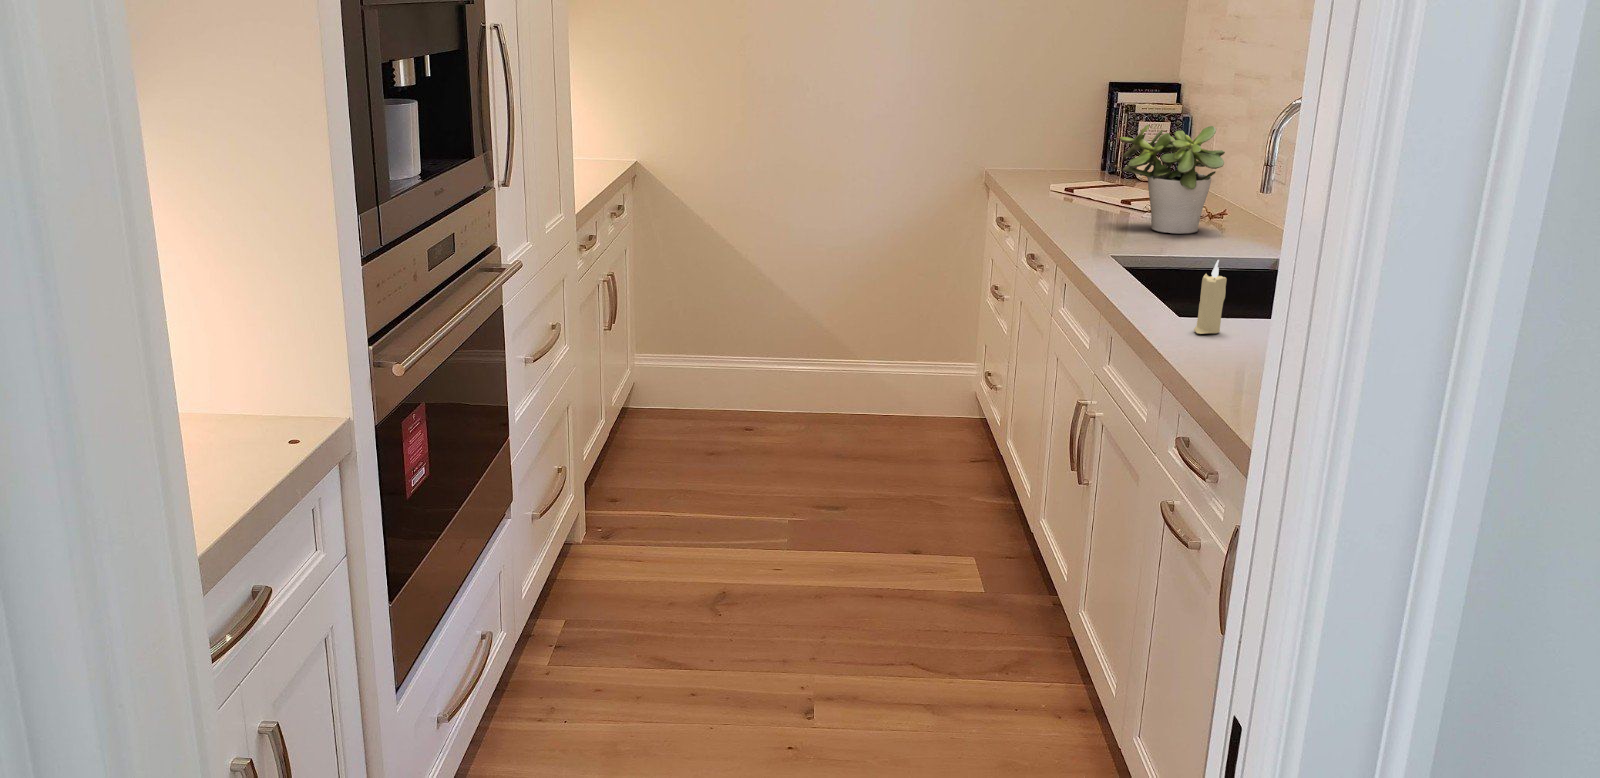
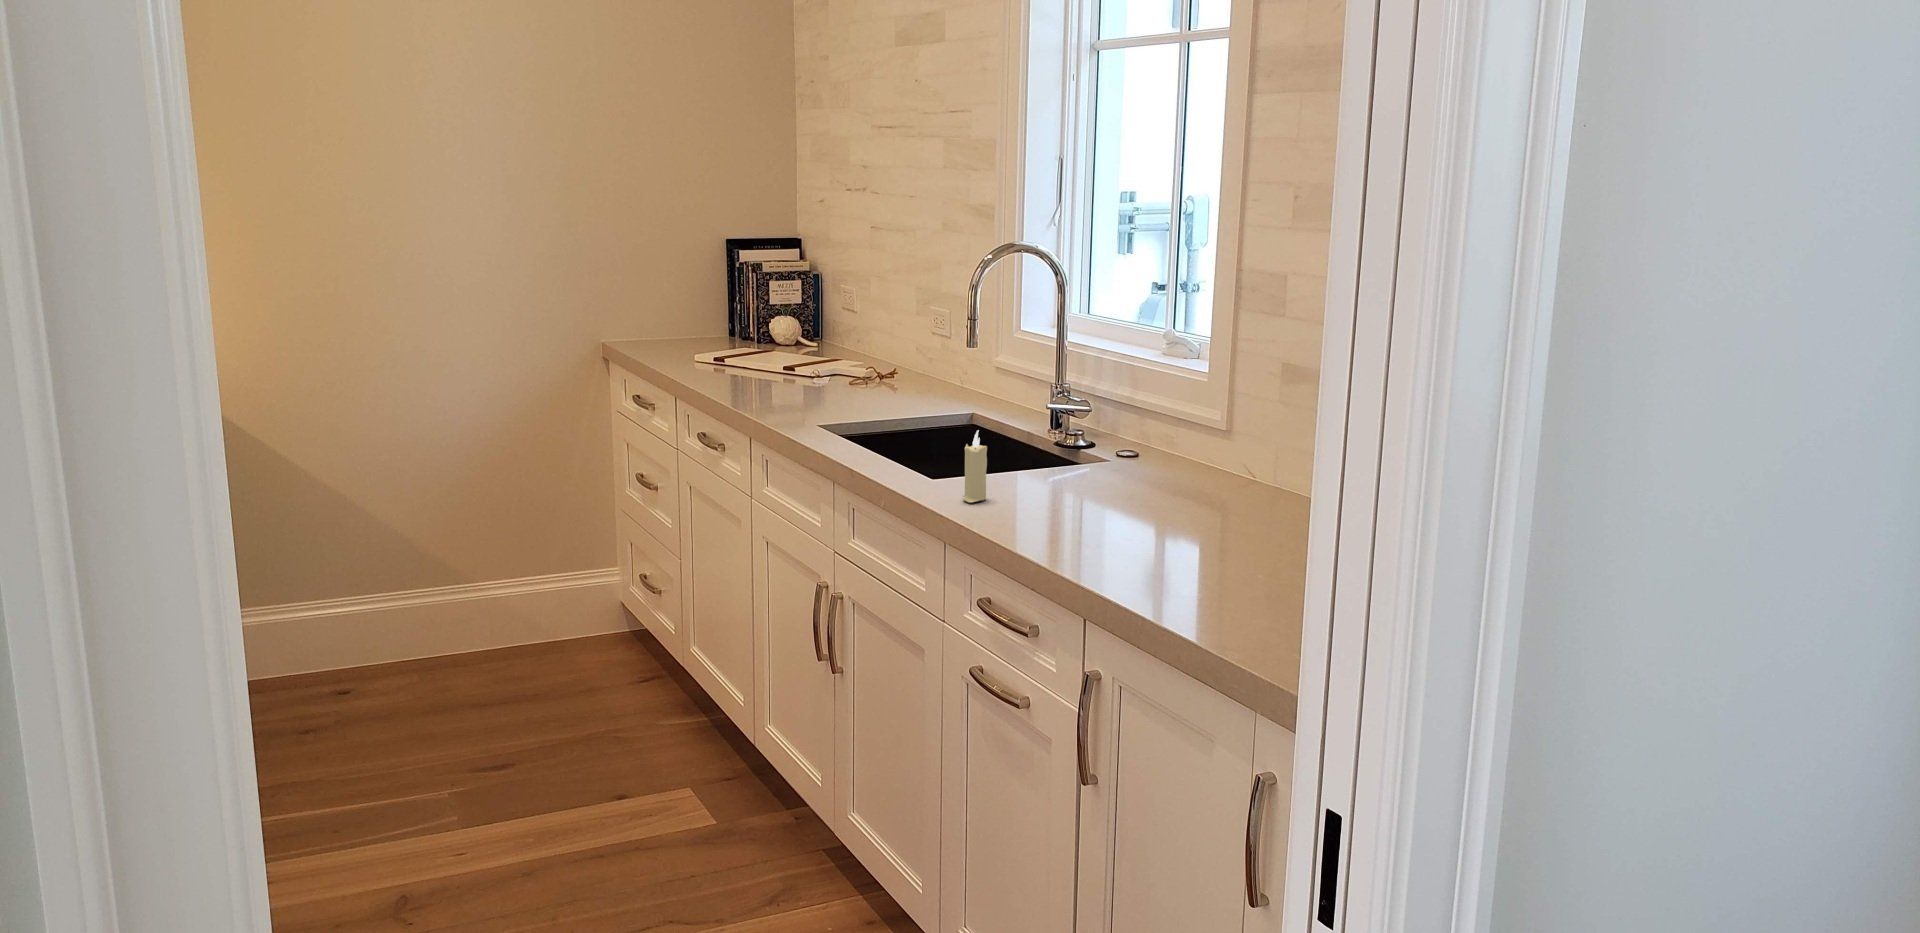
potted plant: present [1119,125,1225,234] -> none [793,290,903,402]

